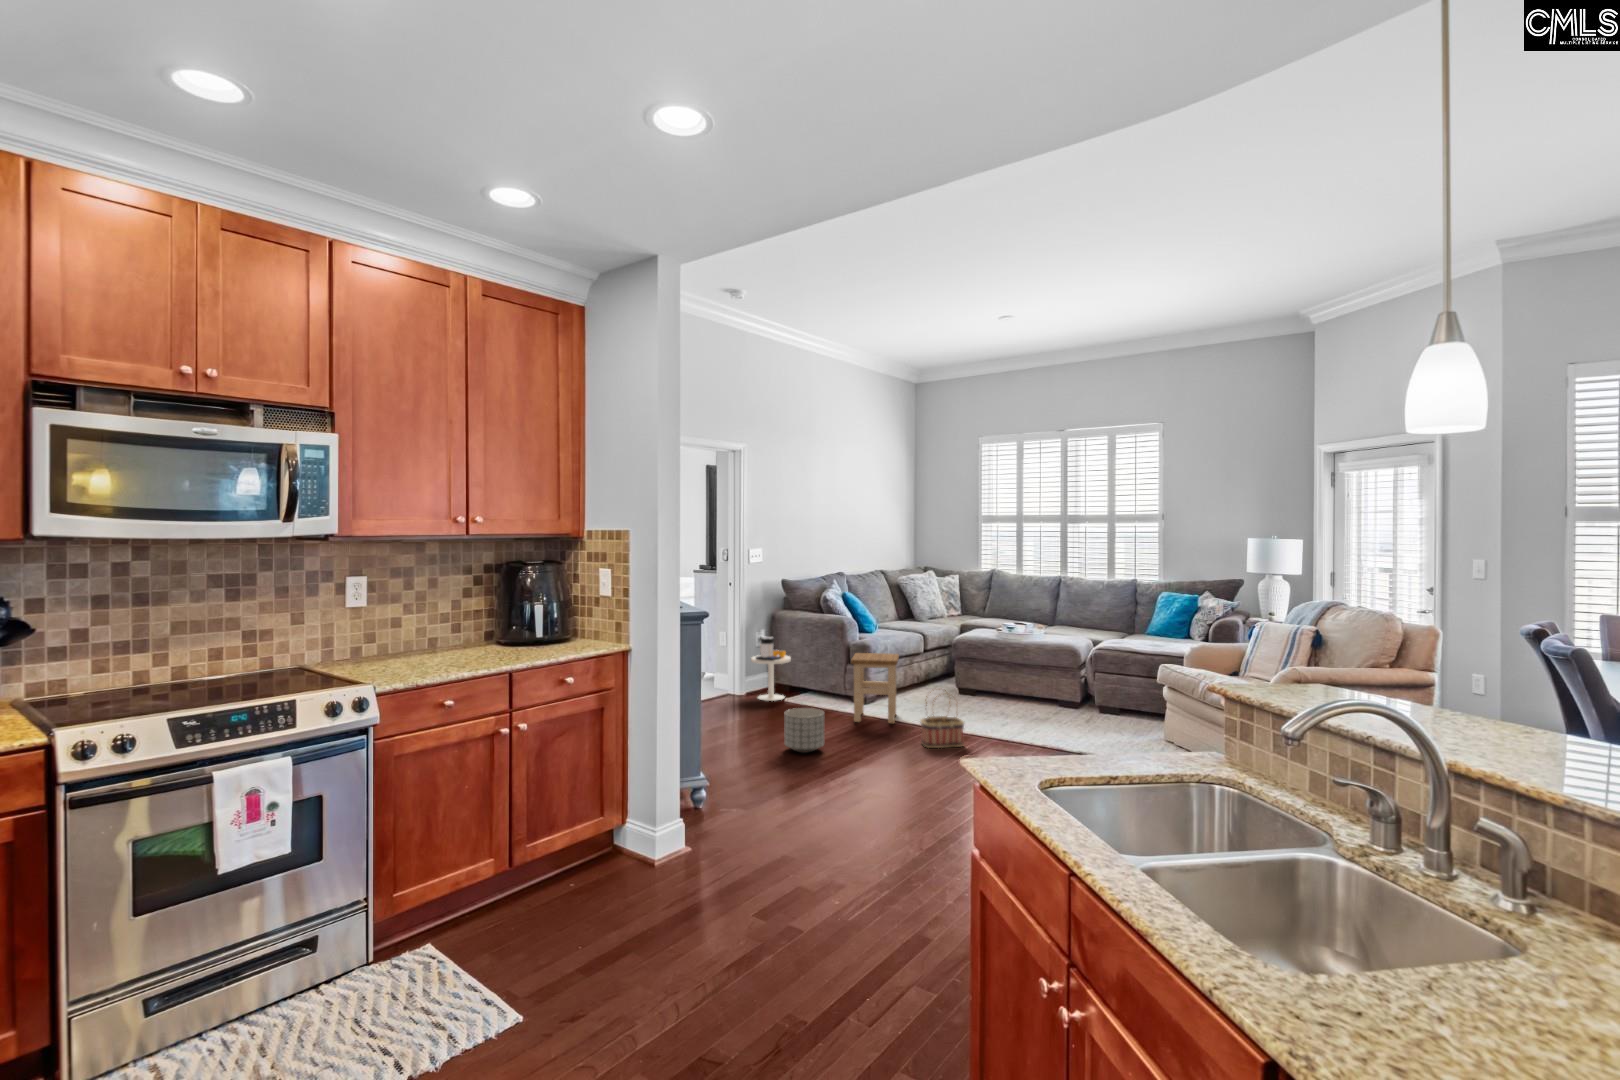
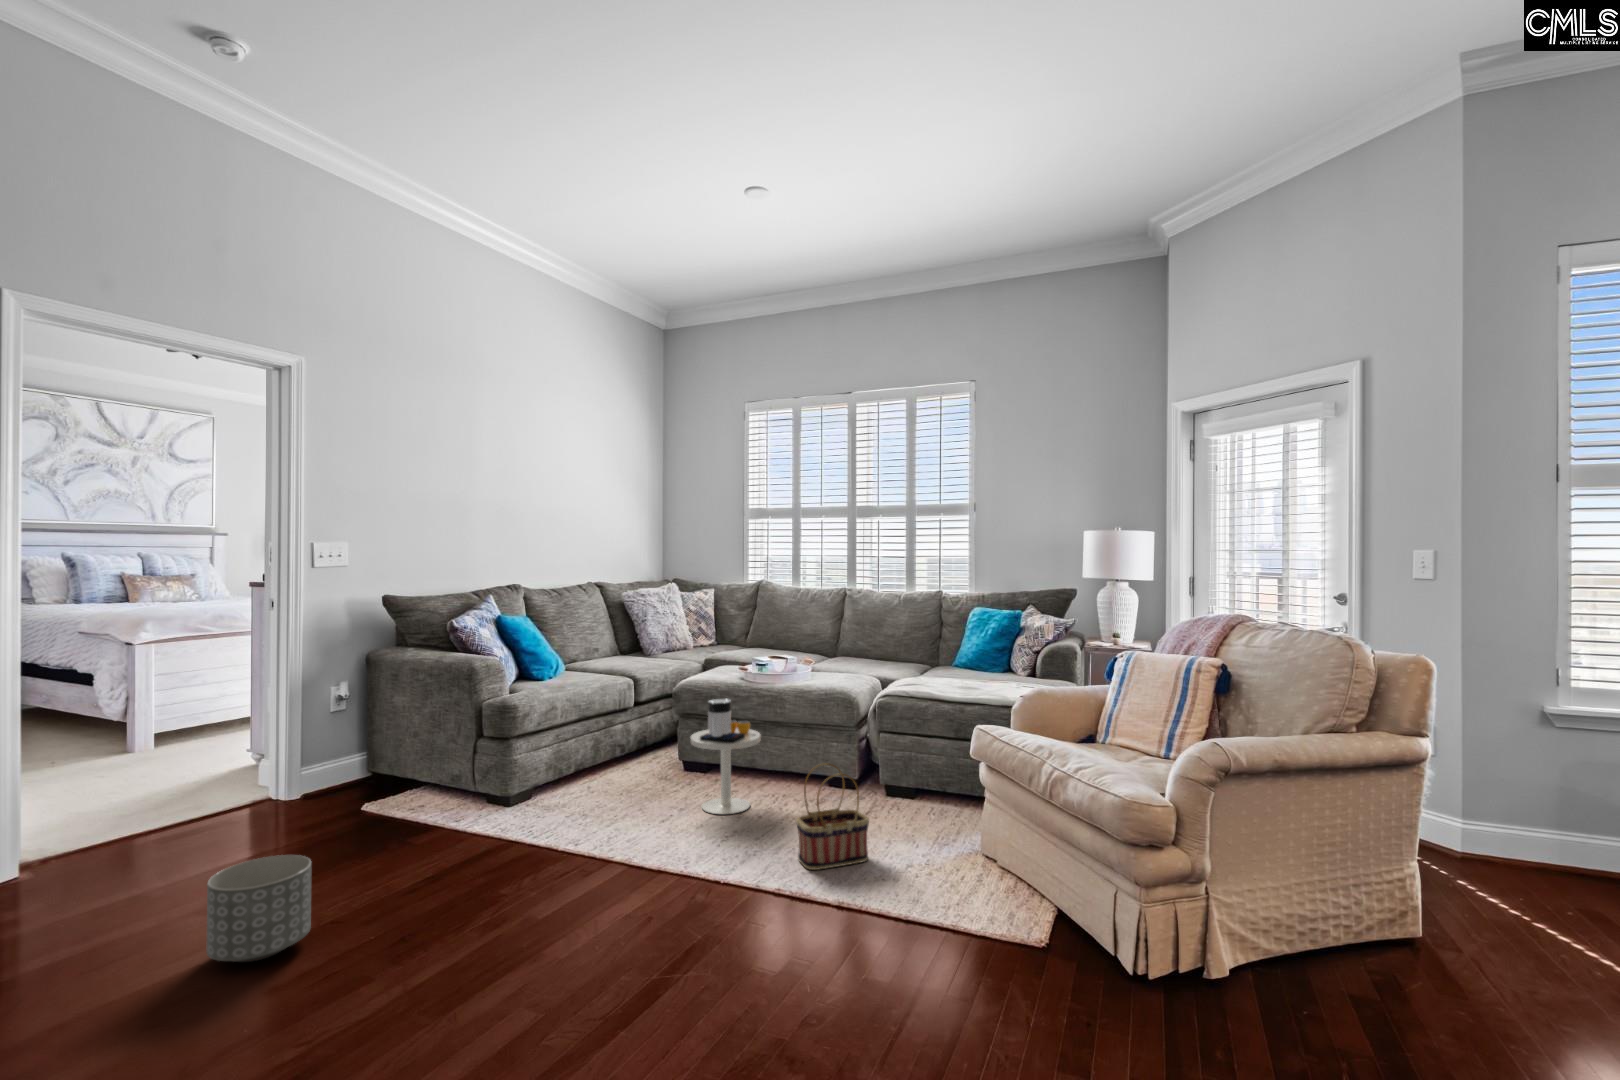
side table: present [751,637,791,701] -> present [690,698,761,814]
stool: present [851,653,899,723] -> none [444,719,553,851]
basket: present [921,690,964,748] -> present [796,763,869,870]

